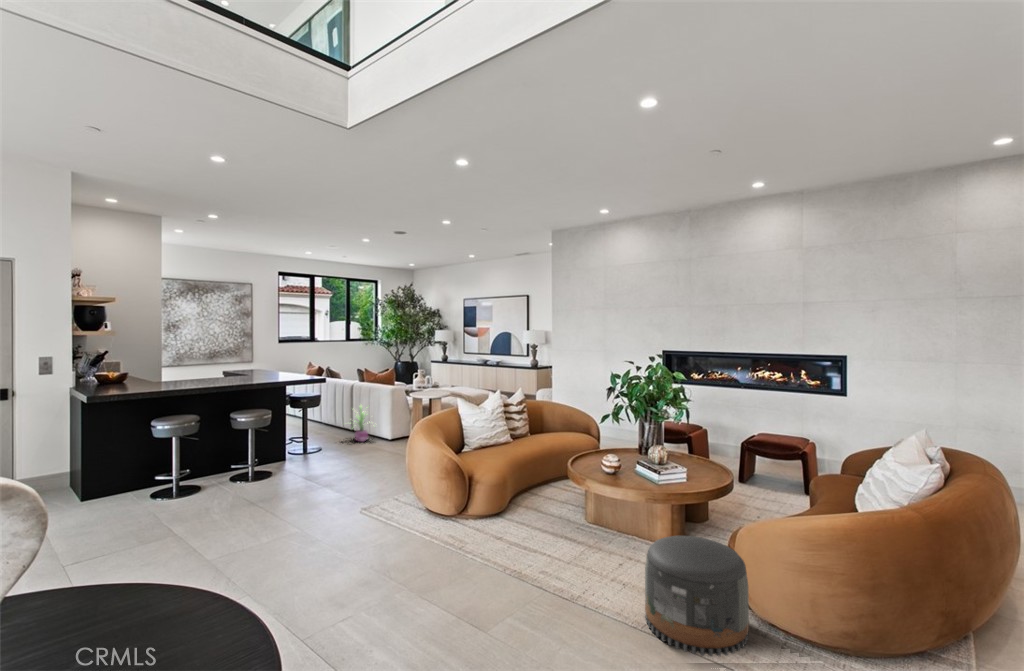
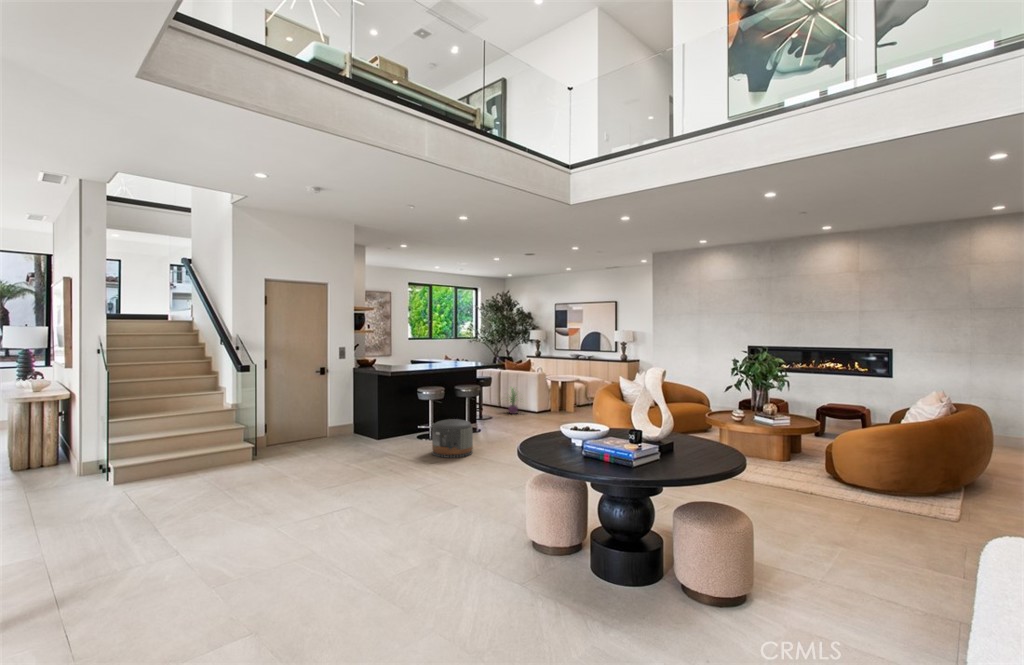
pouf: present [645,536,749,656] -> present [432,419,473,458]

